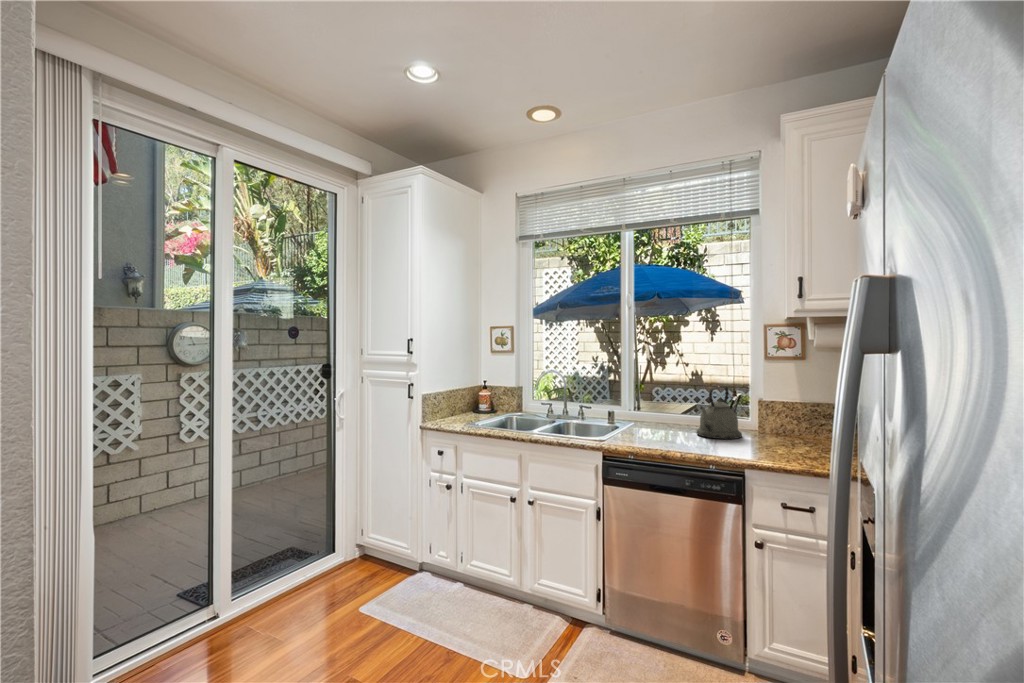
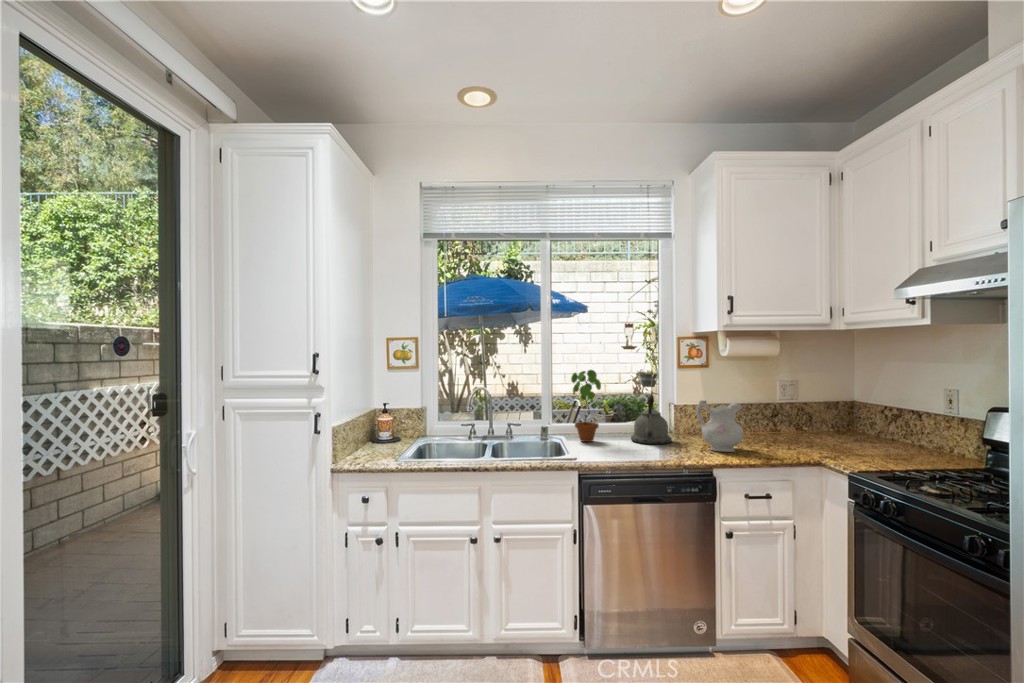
potted plant: none [638,358,665,430] -> present [571,370,601,442]
ceramic pitcher: none [752,394,805,455] -> present [696,401,743,452]

